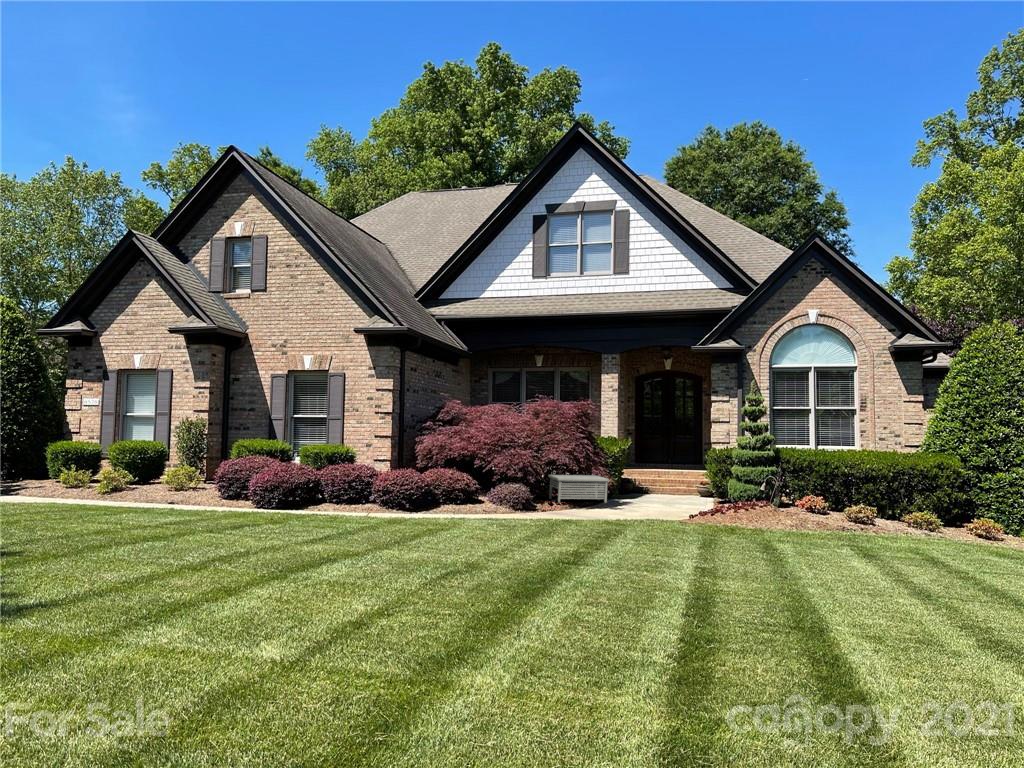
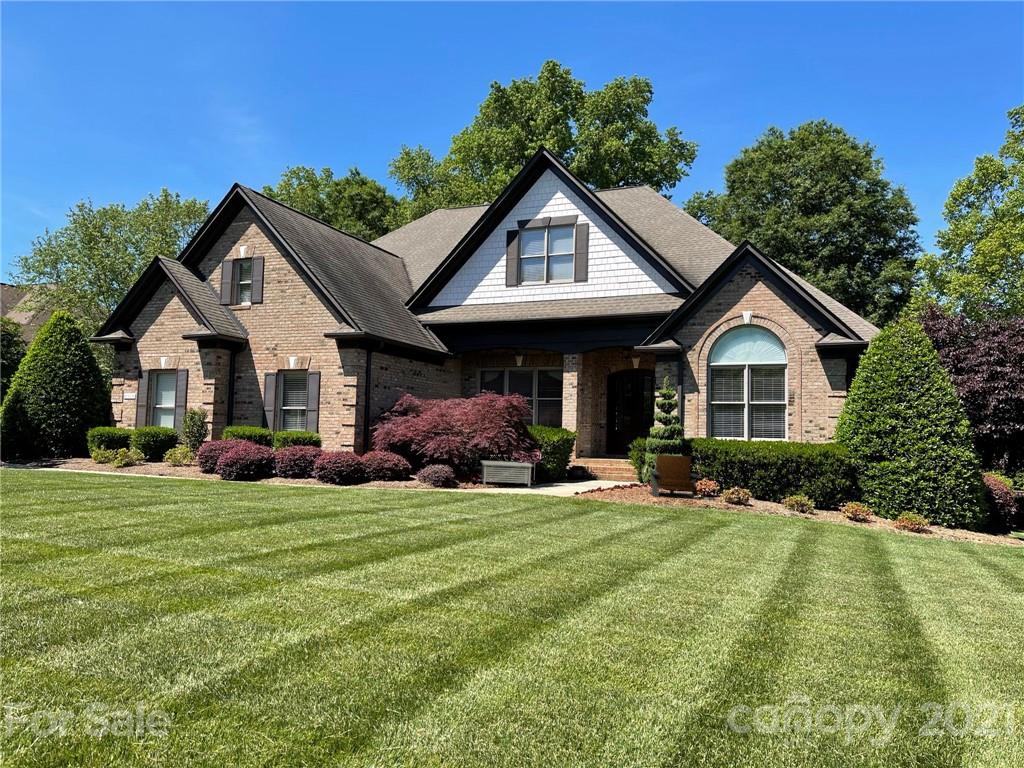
lounge chair: none [731,465,794,514] -> present [649,454,700,500]

